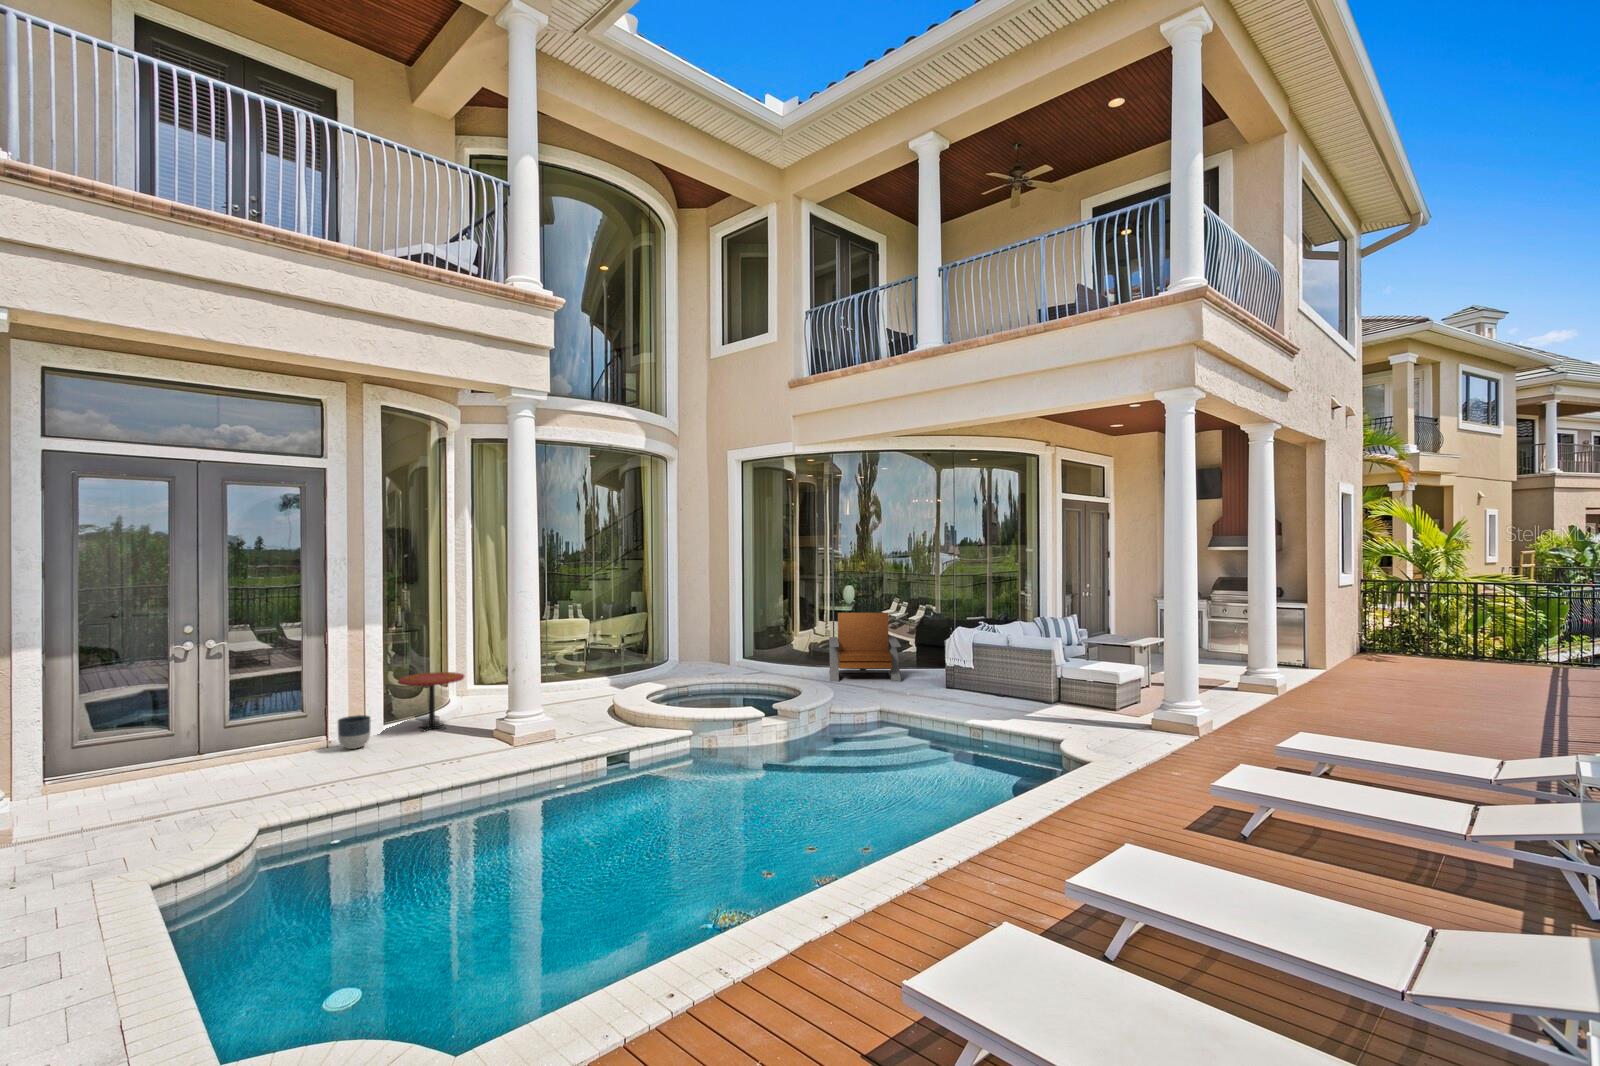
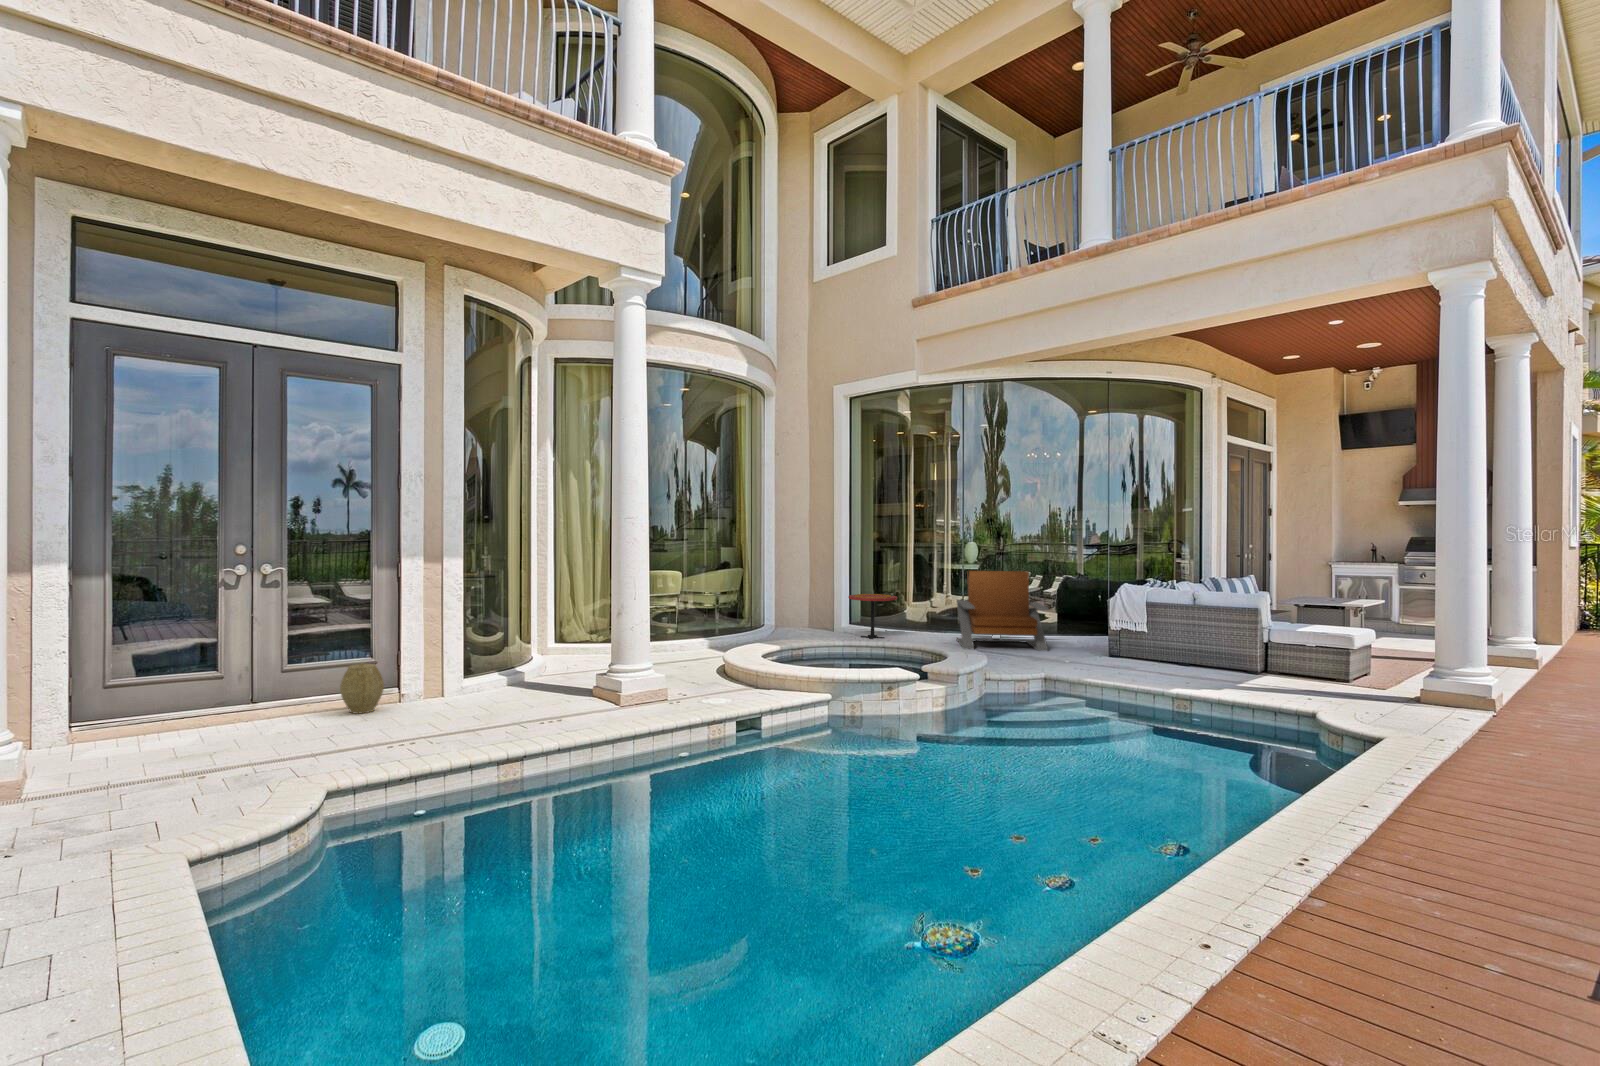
side table: present [398,672,464,732] -> present [848,594,897,639]
planter: present [338,715,370,749] -> none [412,665,450,704]
woven basket: none [276,717,313,760] -> present [340,664,384,714]

